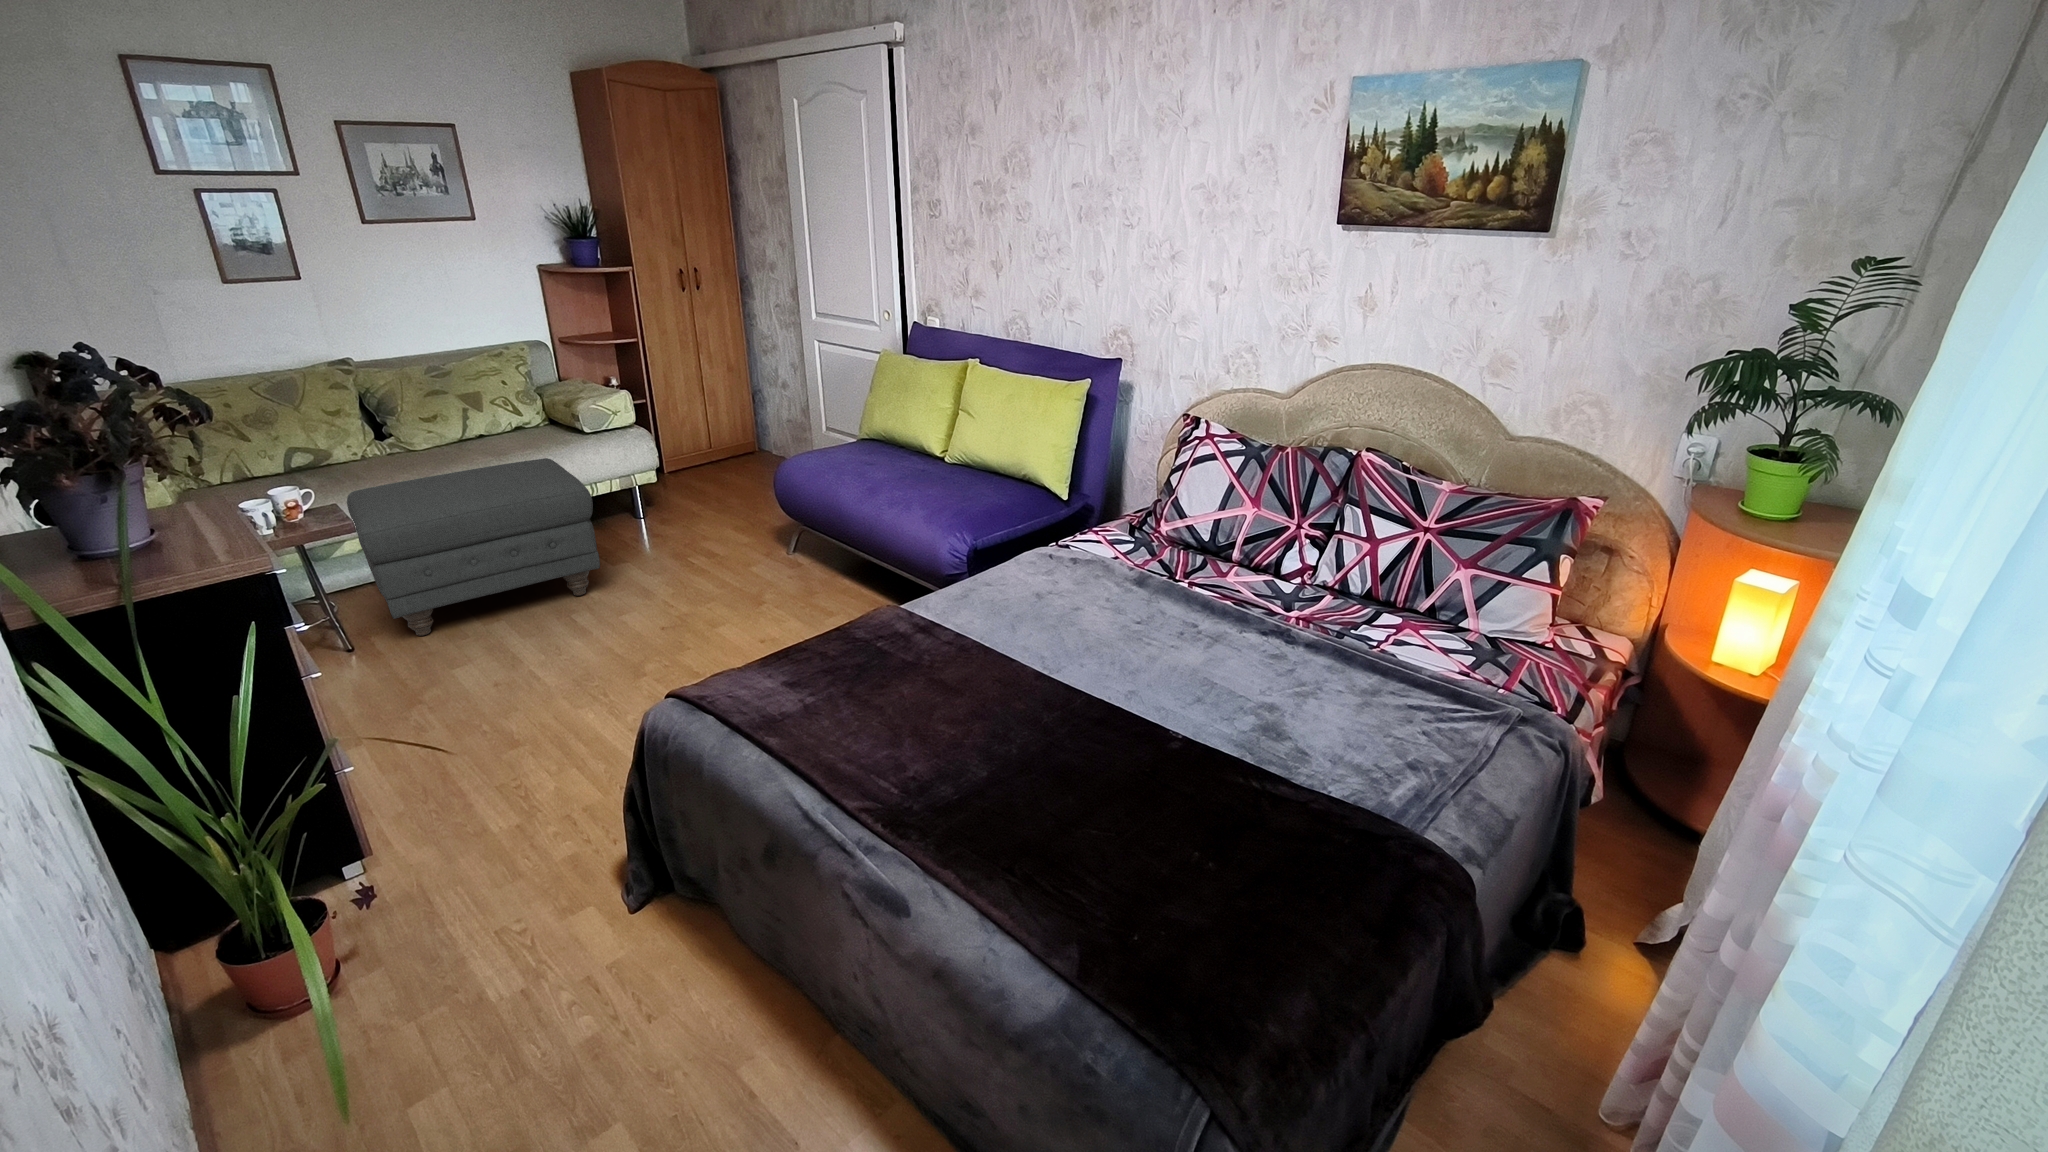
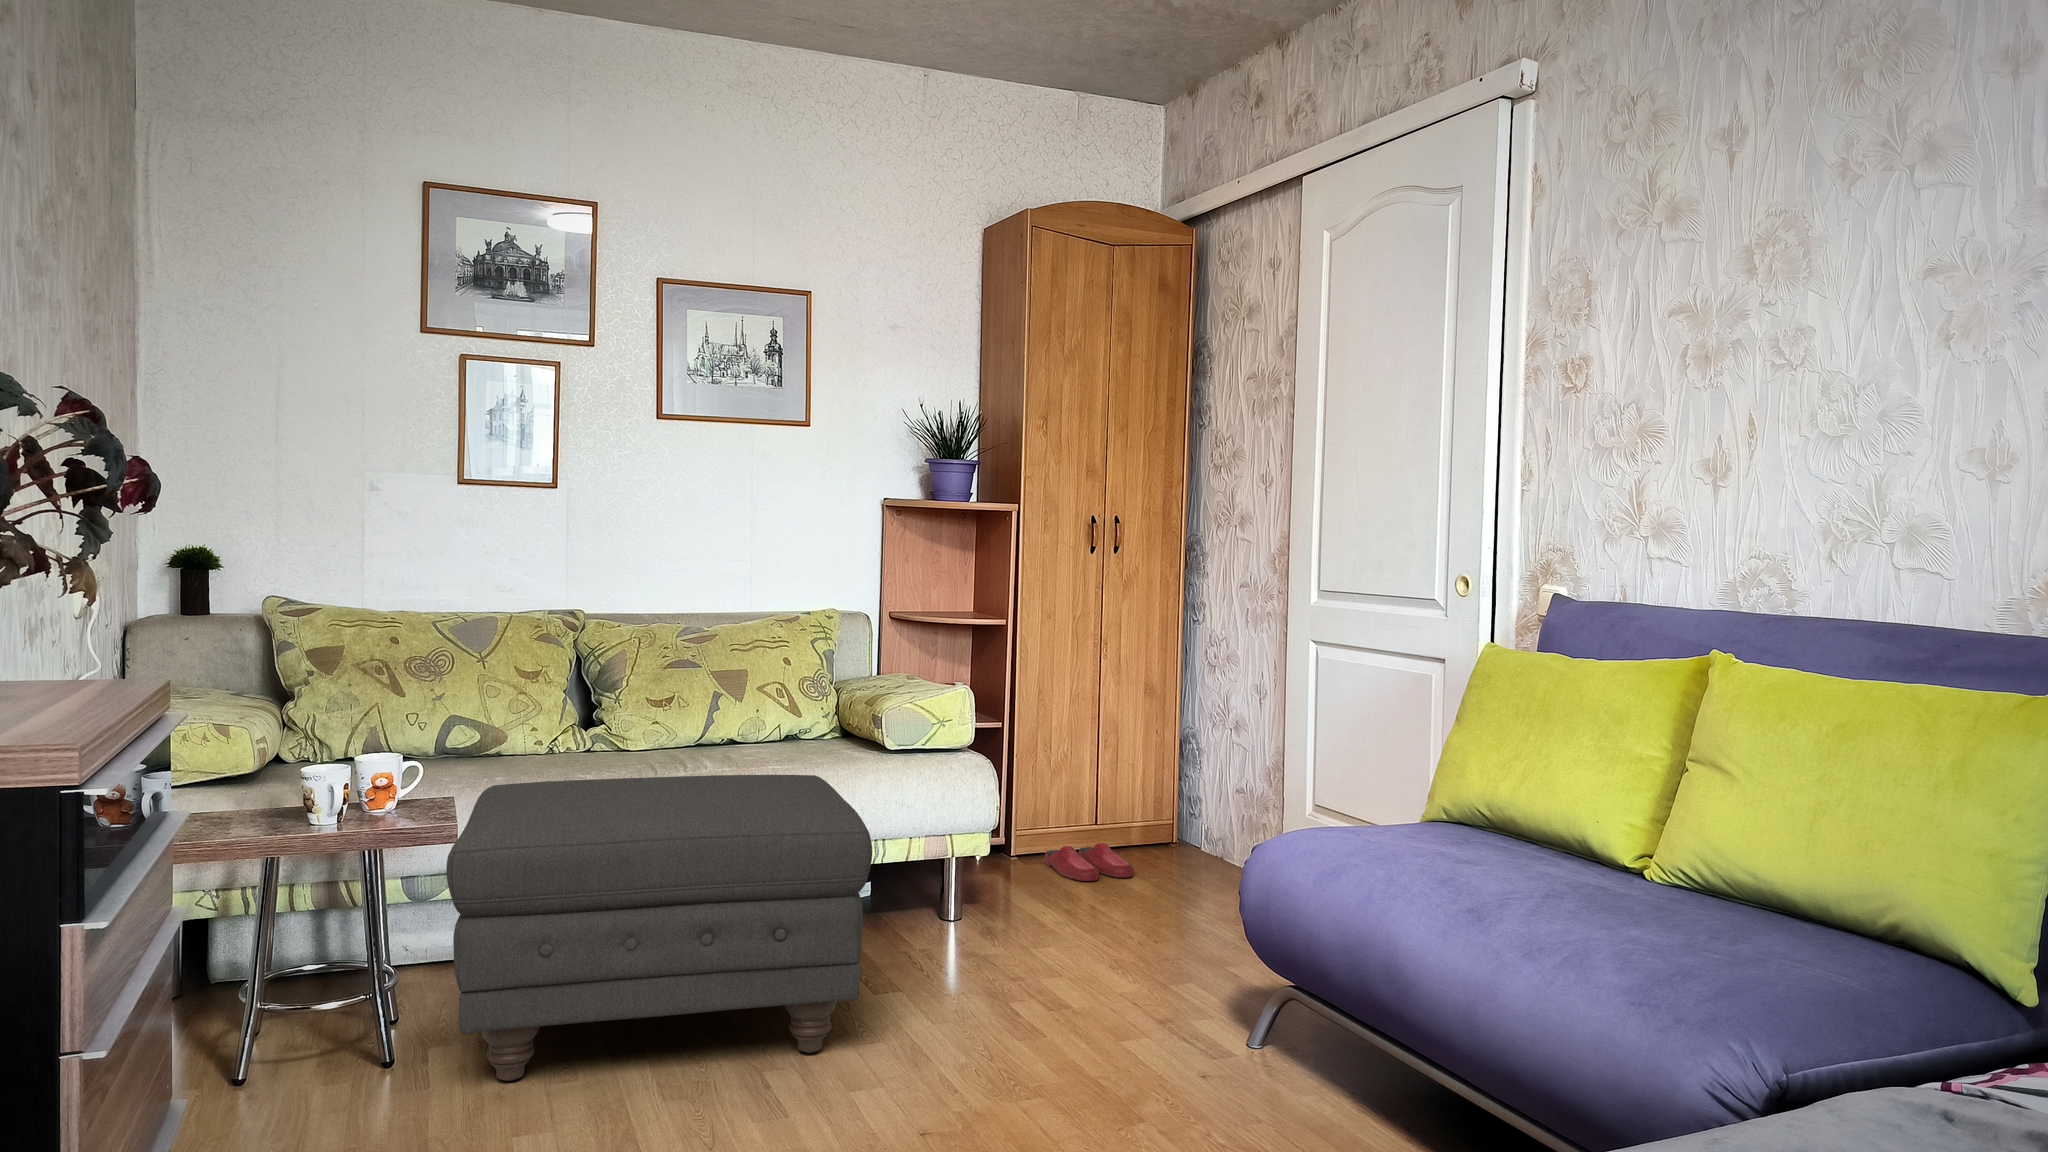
slippers: none [686,460,738,483] -> present [1045,843,1134,881]

